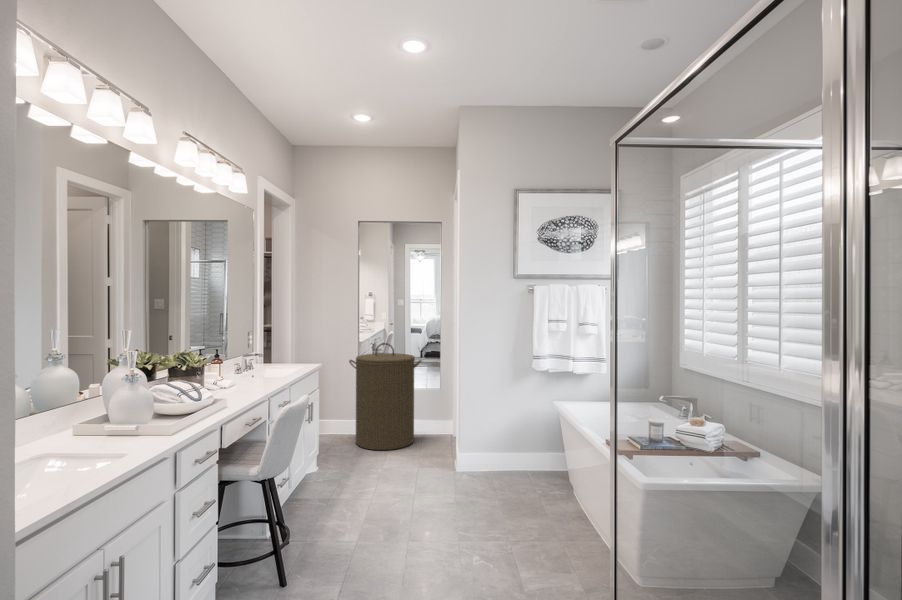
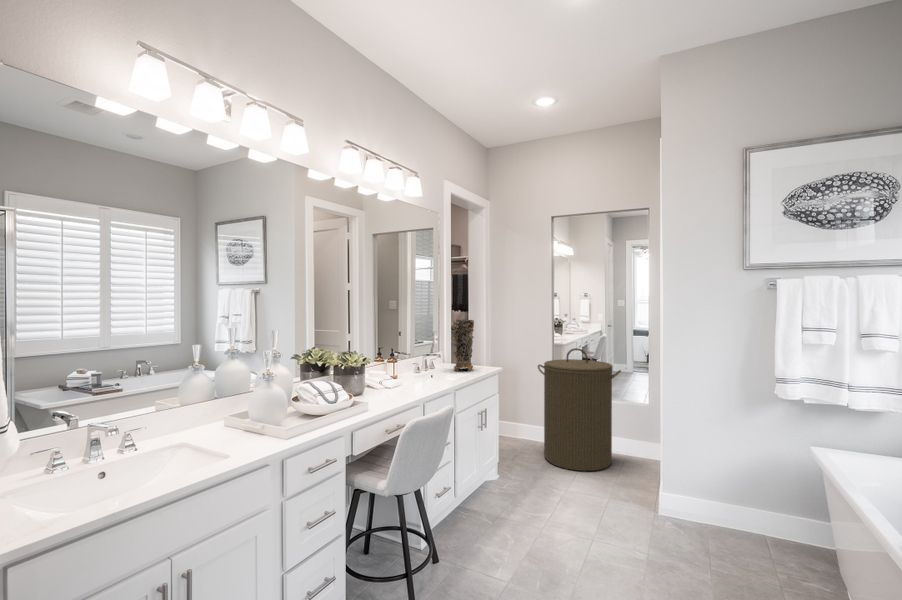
decorative vase: none [276,319,298,369] -> present [452,320,474,371]

